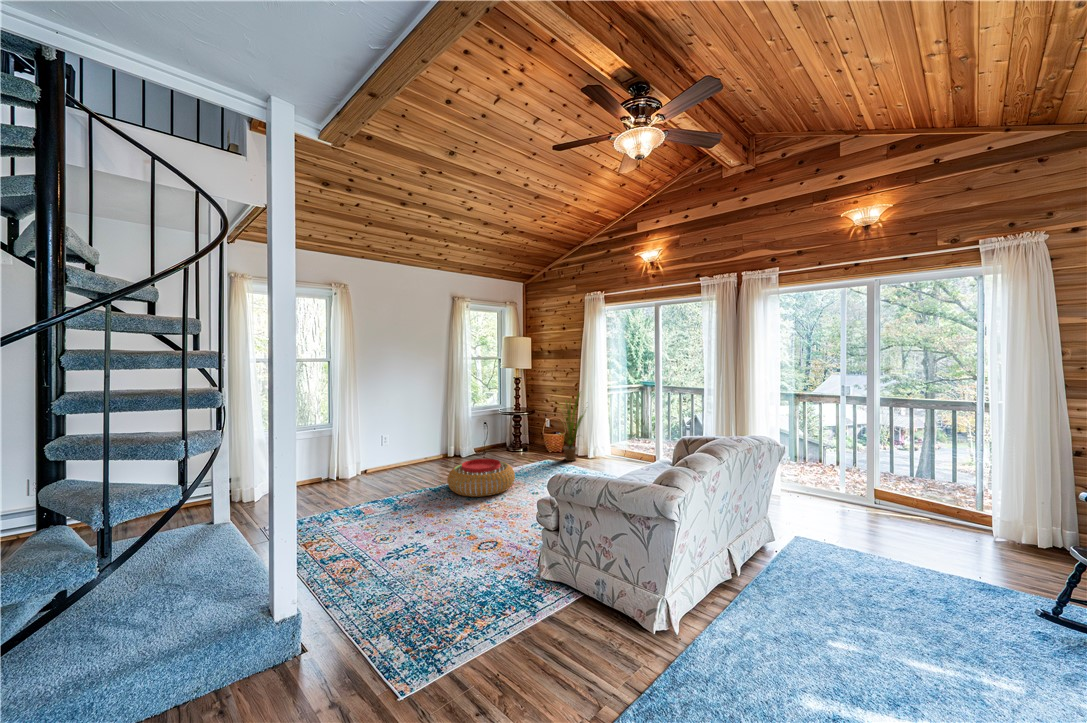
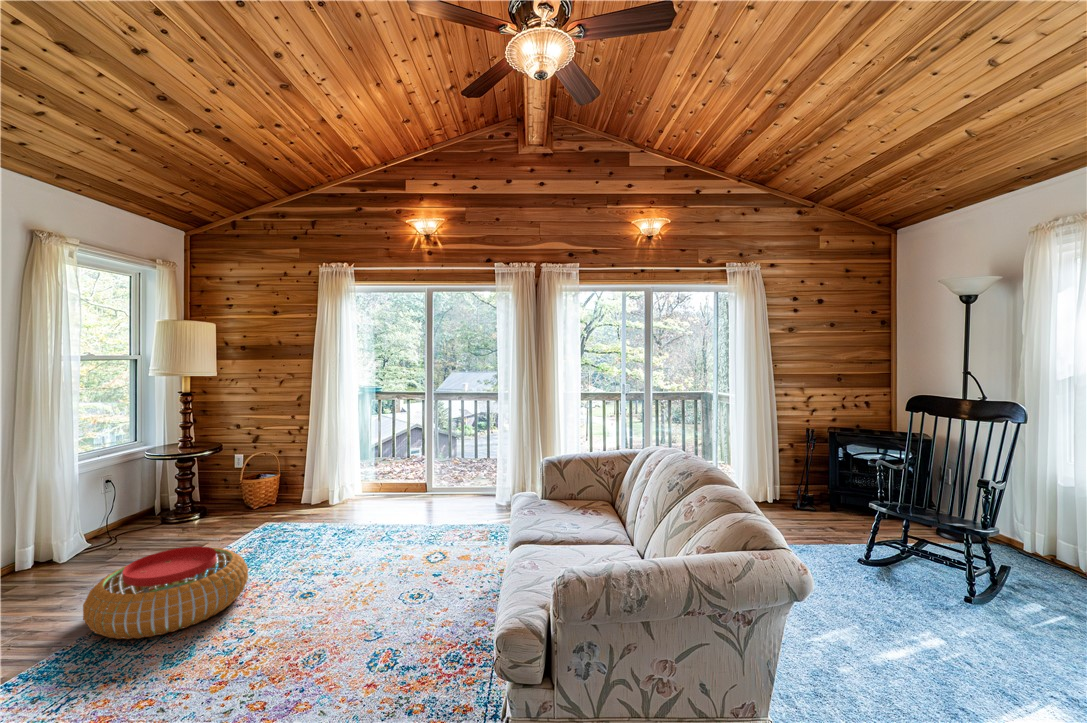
house plant: present [561,393,584,461] -> none [271,409,335,520]

